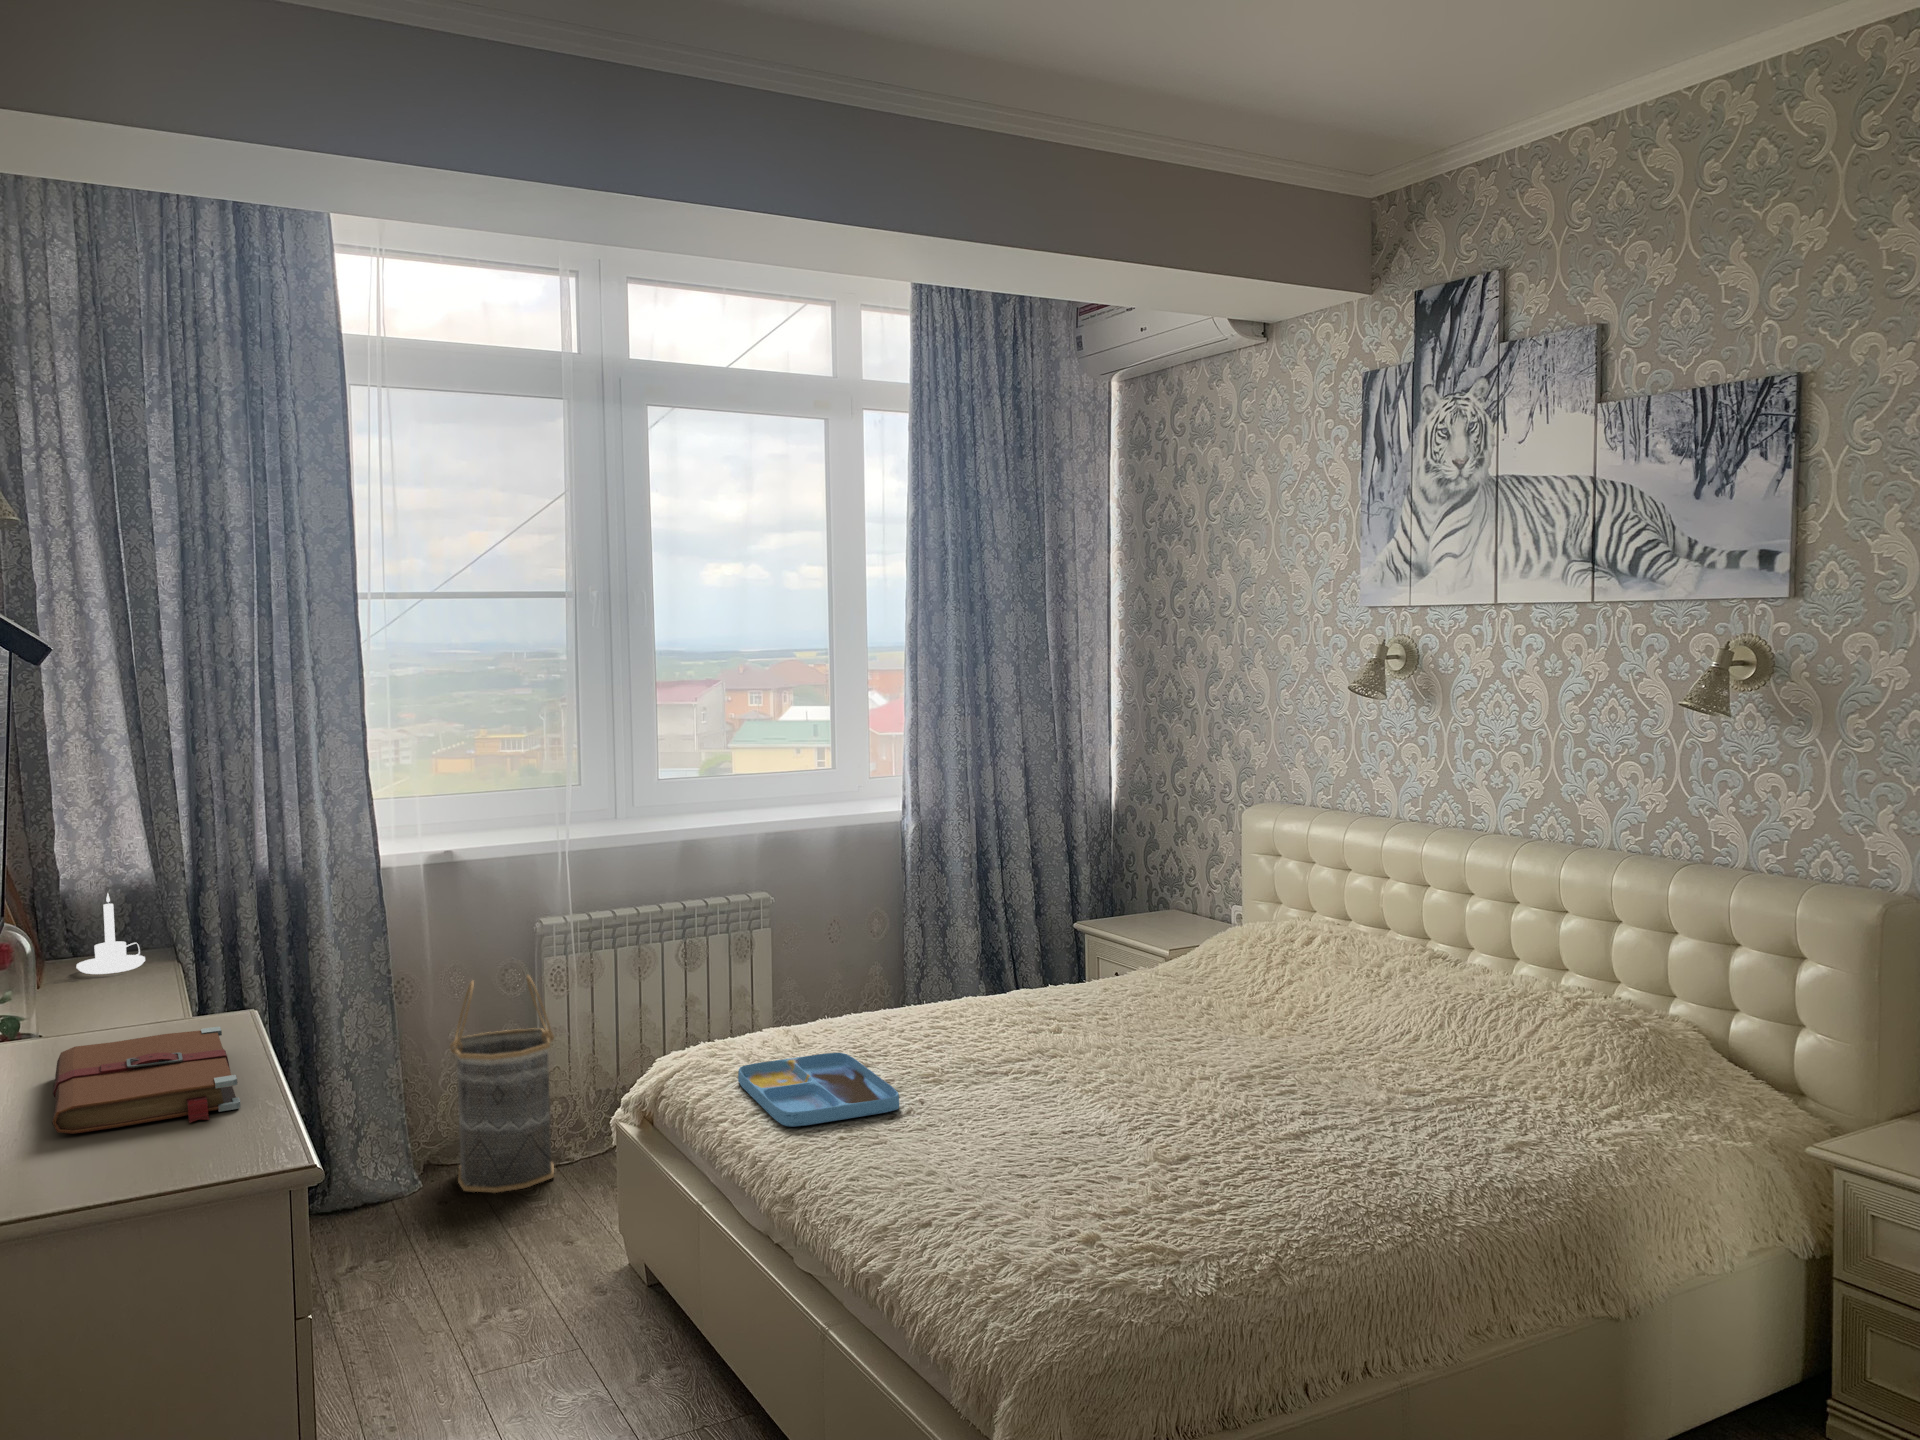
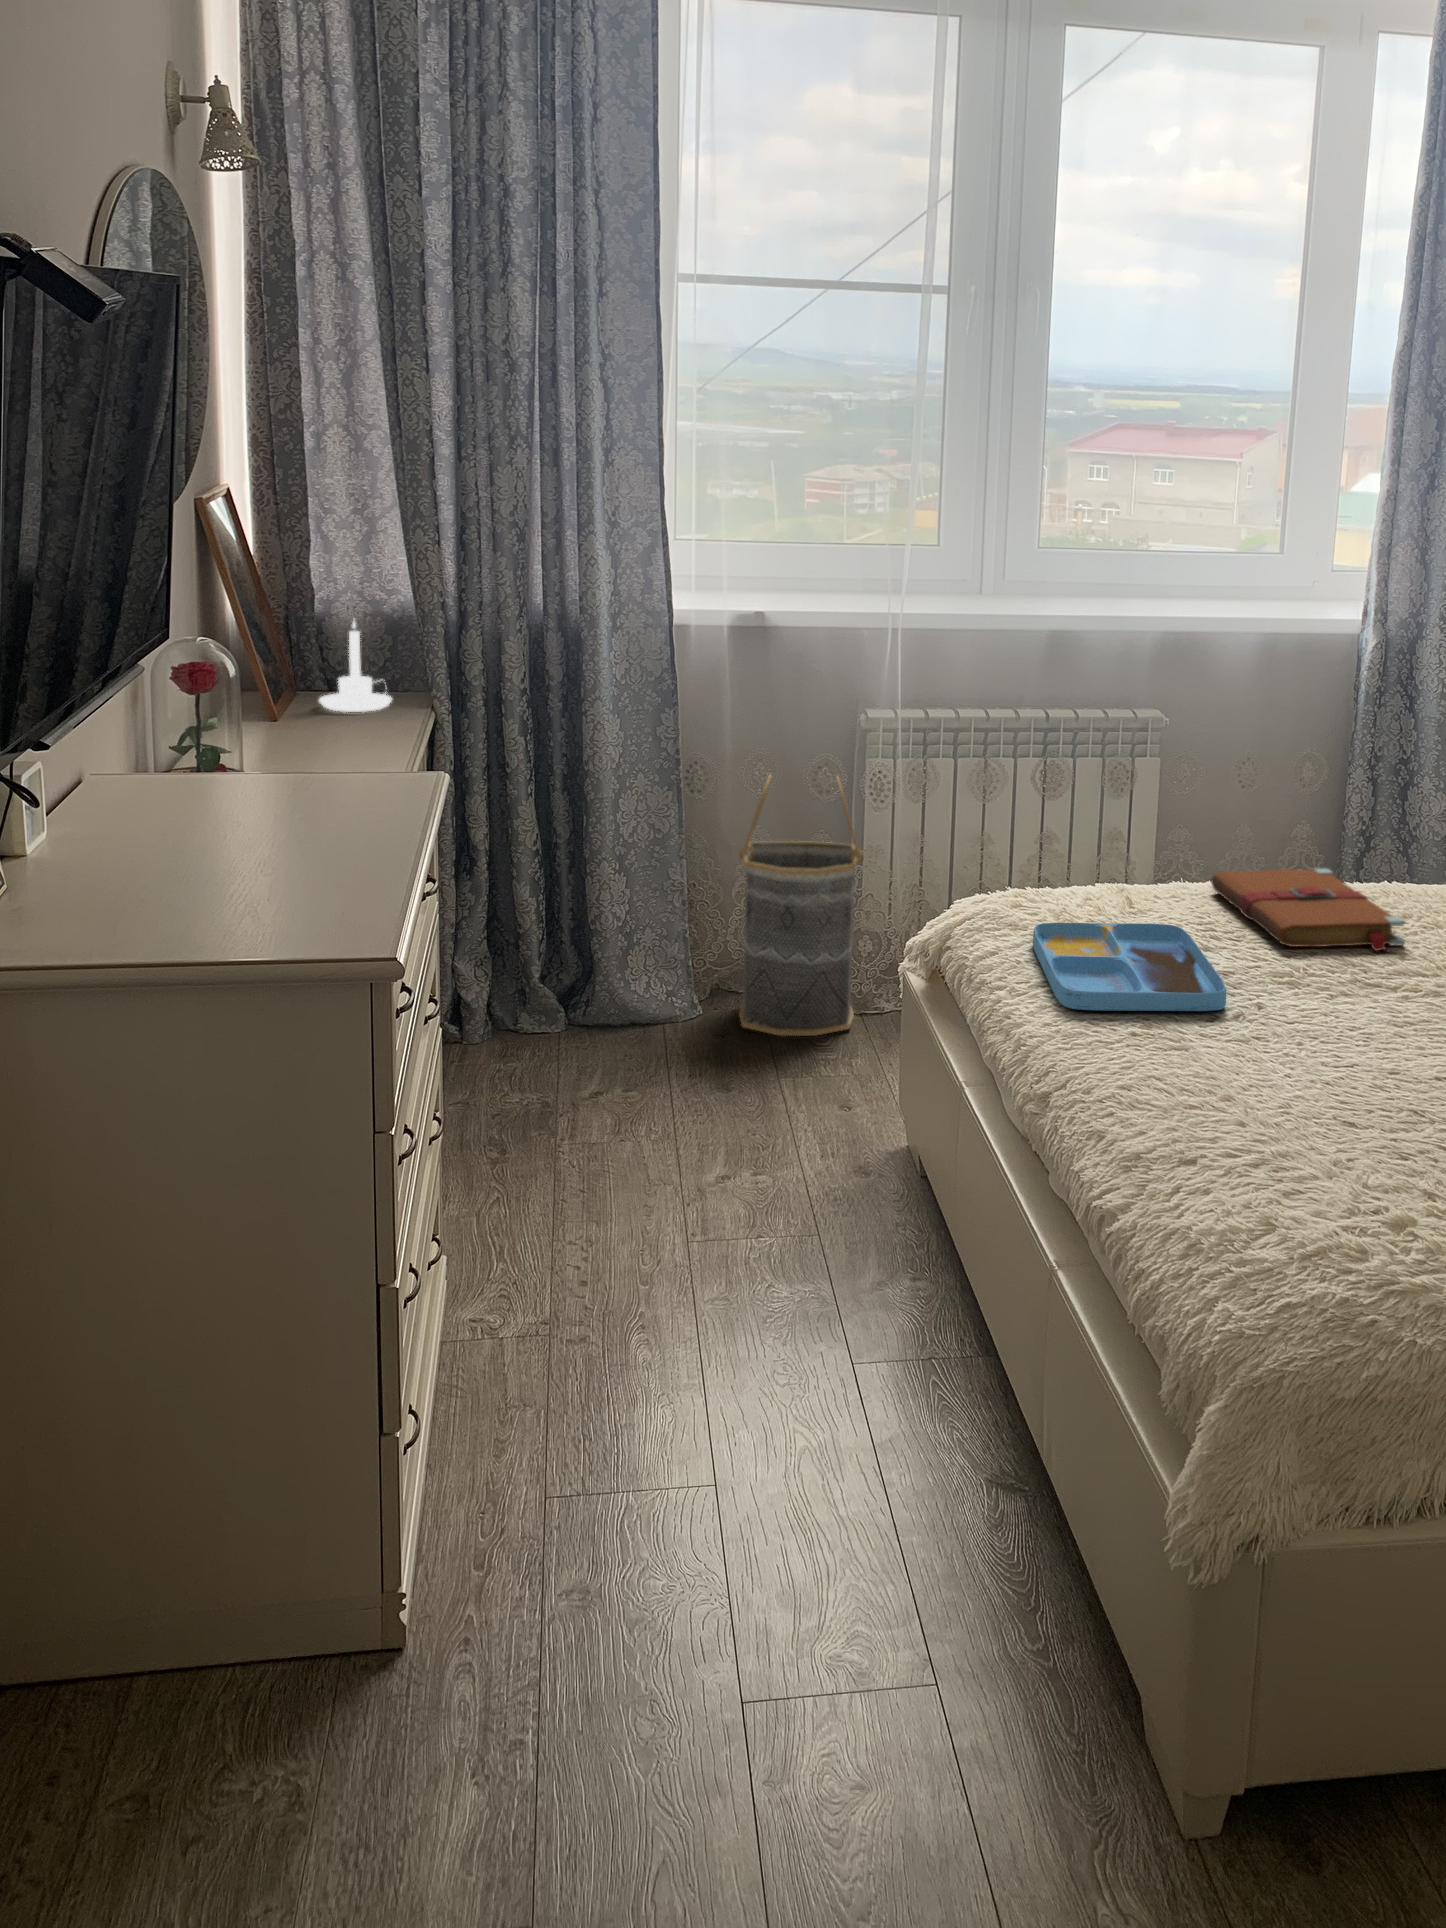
book: present [52,1027,240,1134] -> present [1211,868,1405,951]

